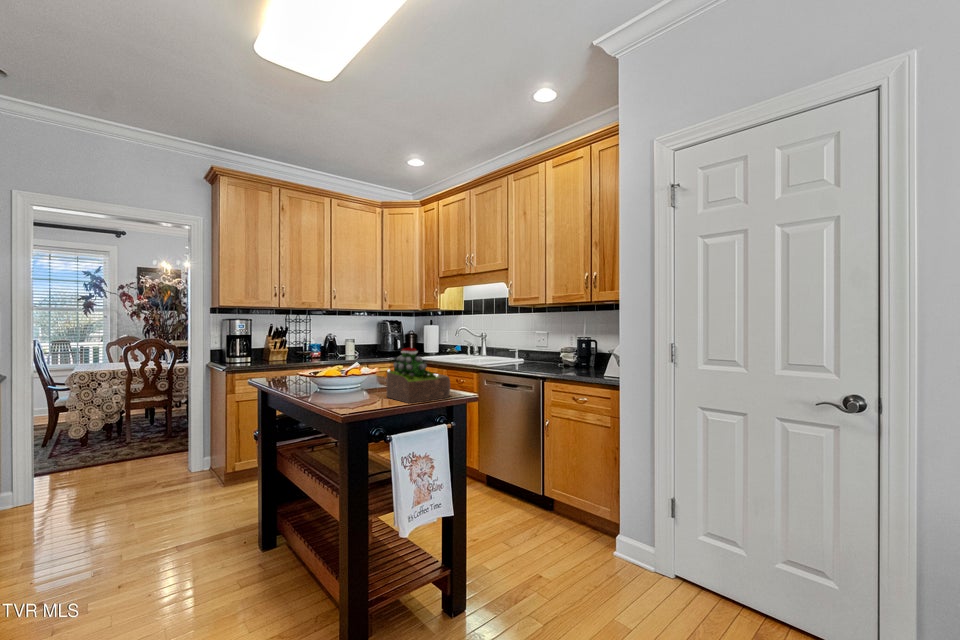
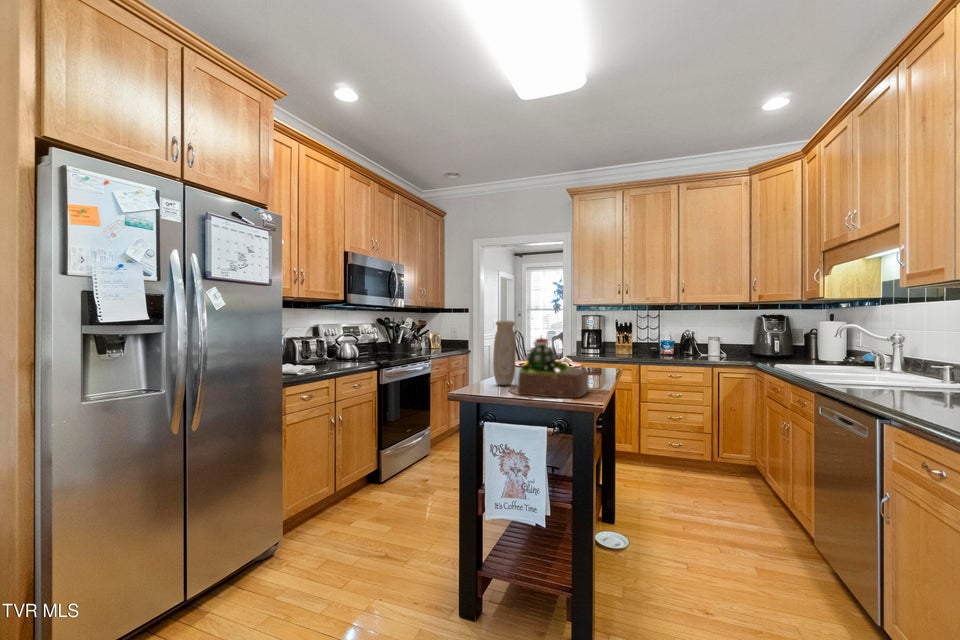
vase: none [344,331,368,401] -> present [493,321,516,385]

